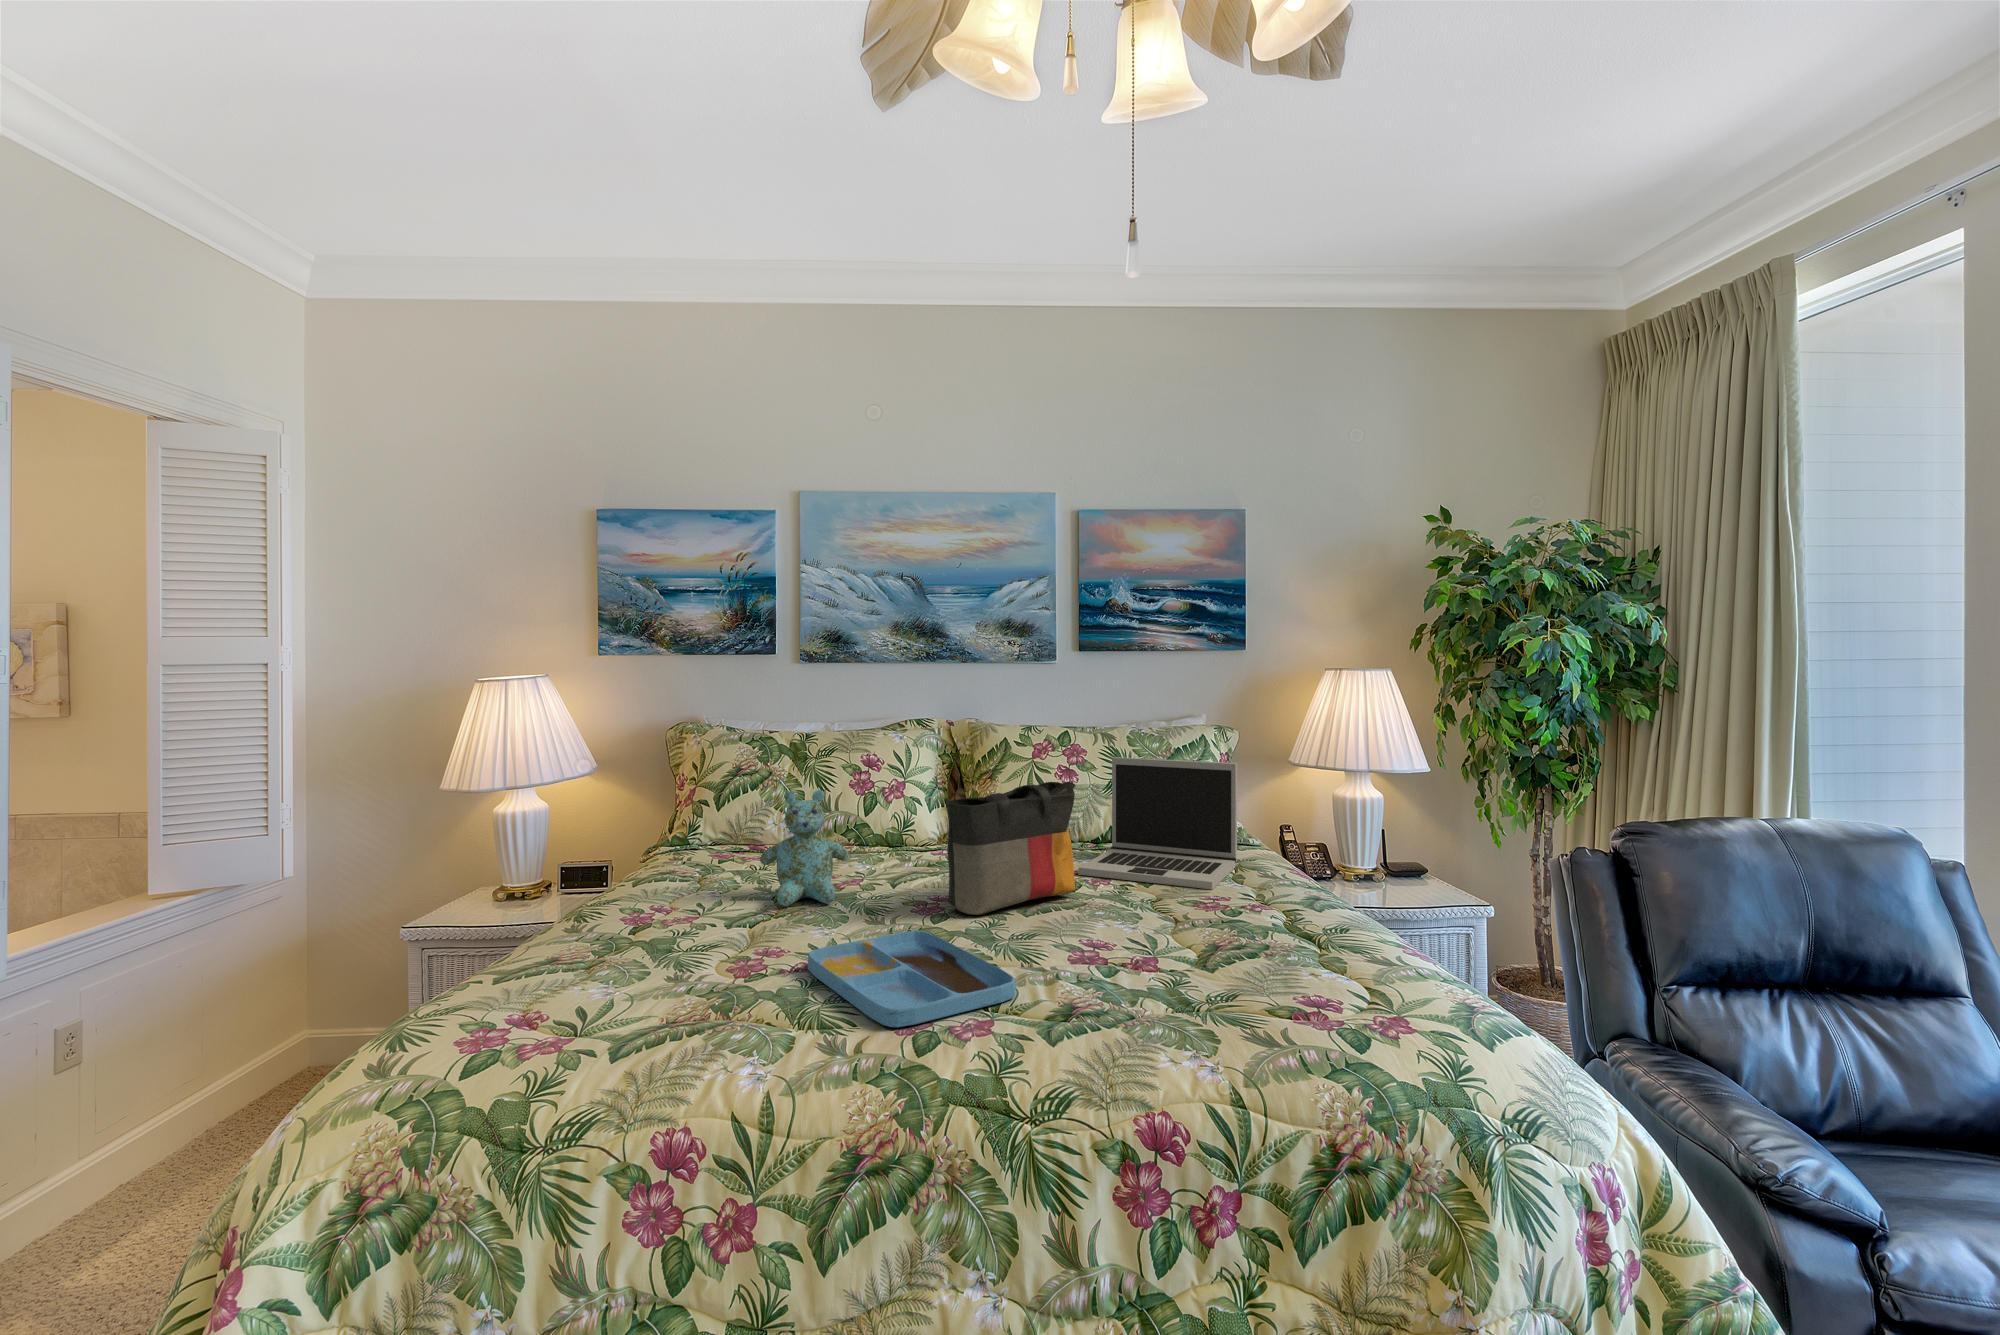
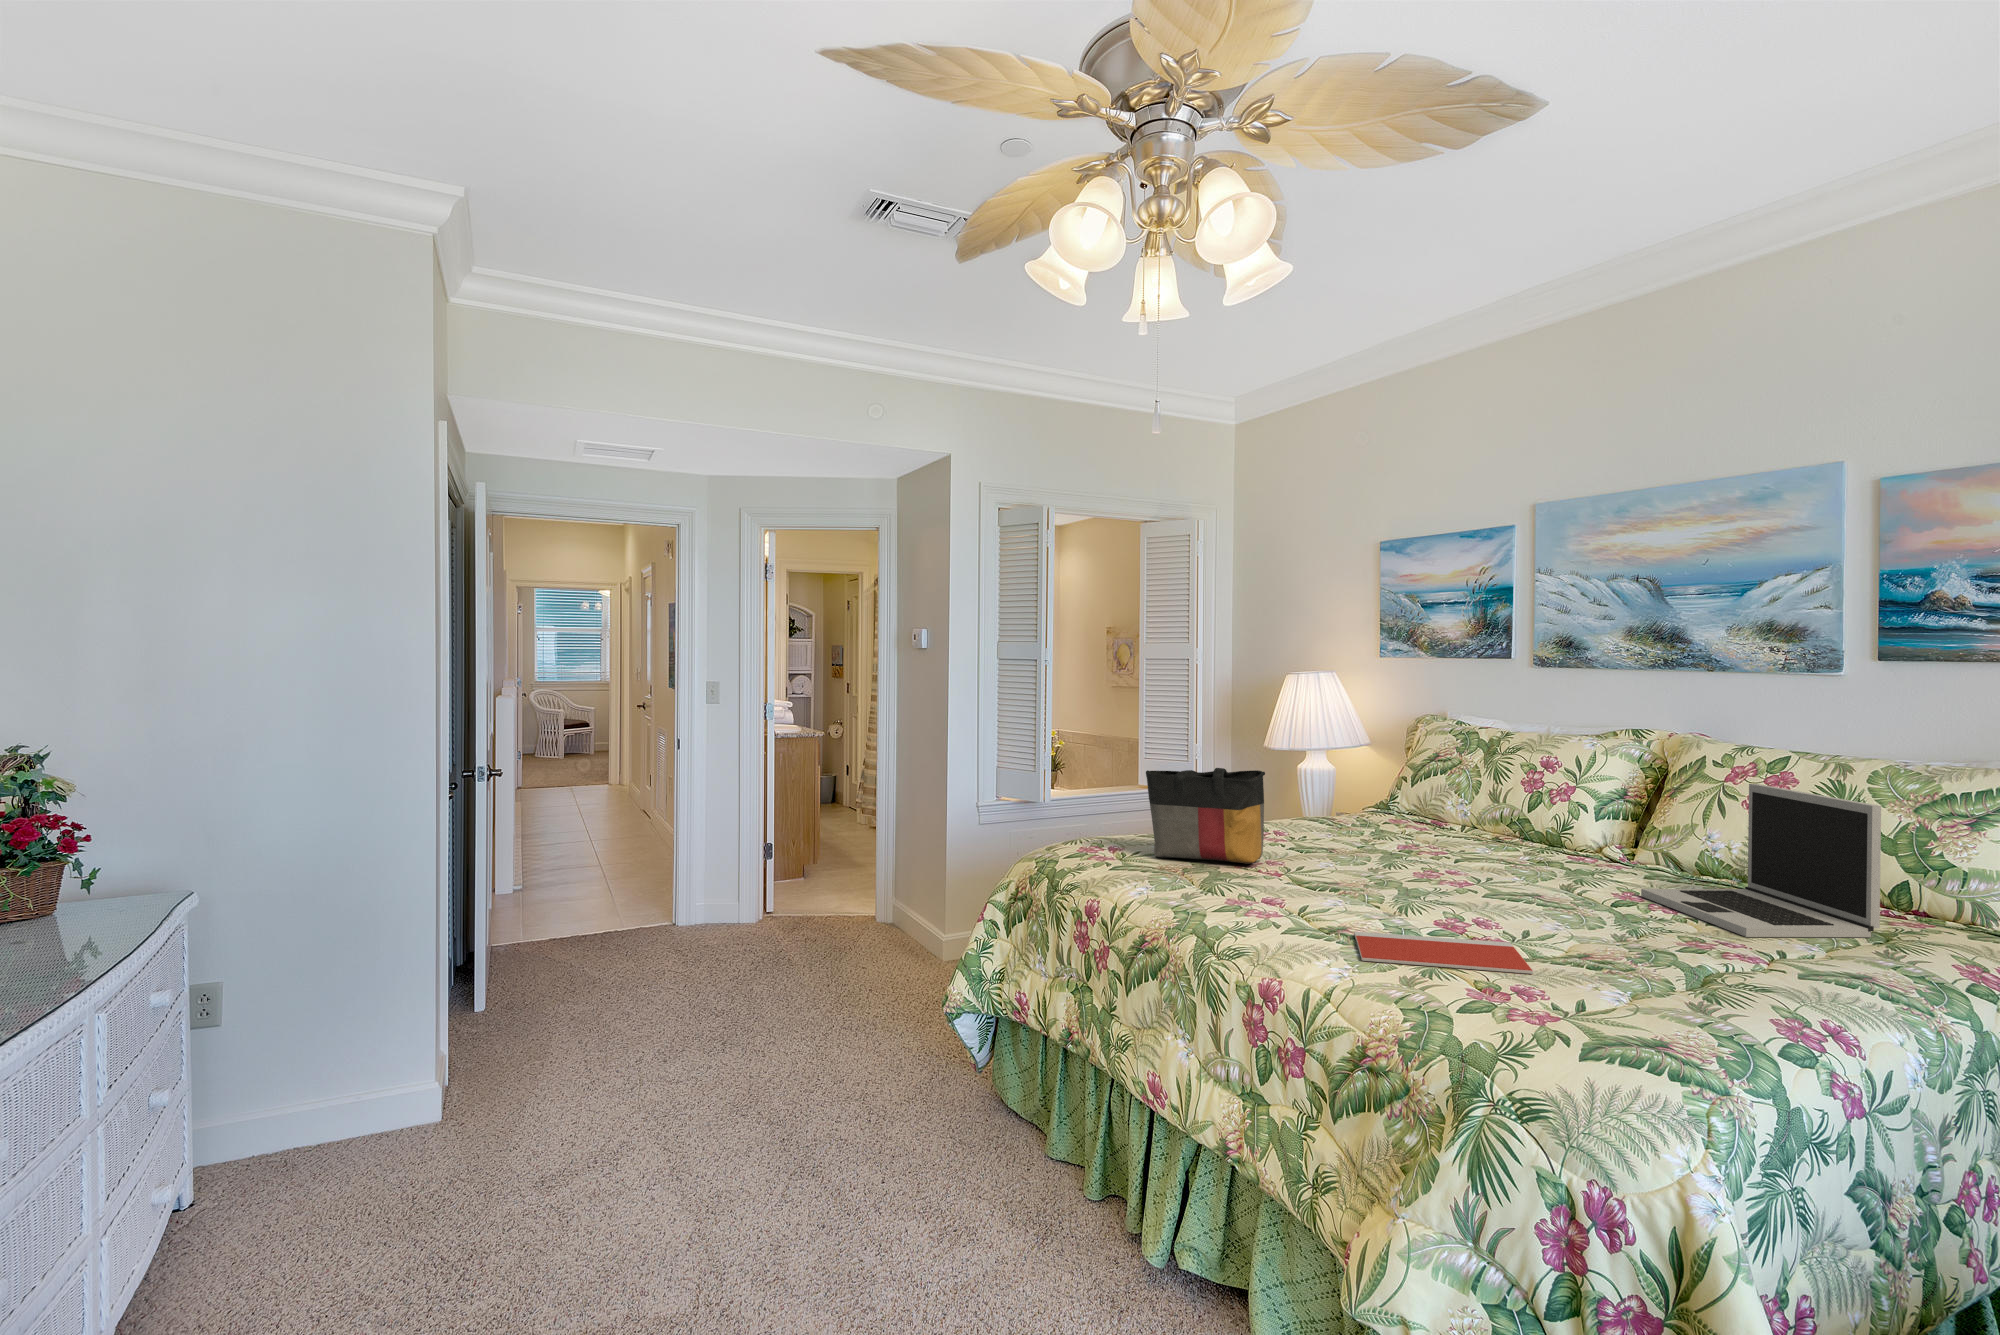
tote bag: present [946,782,1076,915] -> present [1146,768,1265,864]
stuffed bear: present [760,790,849,906] -> none [1336,769,1409,860]
tray: present [808,931,1016,1027] -> none [1223,868,1357,919]
notebook: none [1086,954,1273,1033] -> present [1354,932,1533,974]

